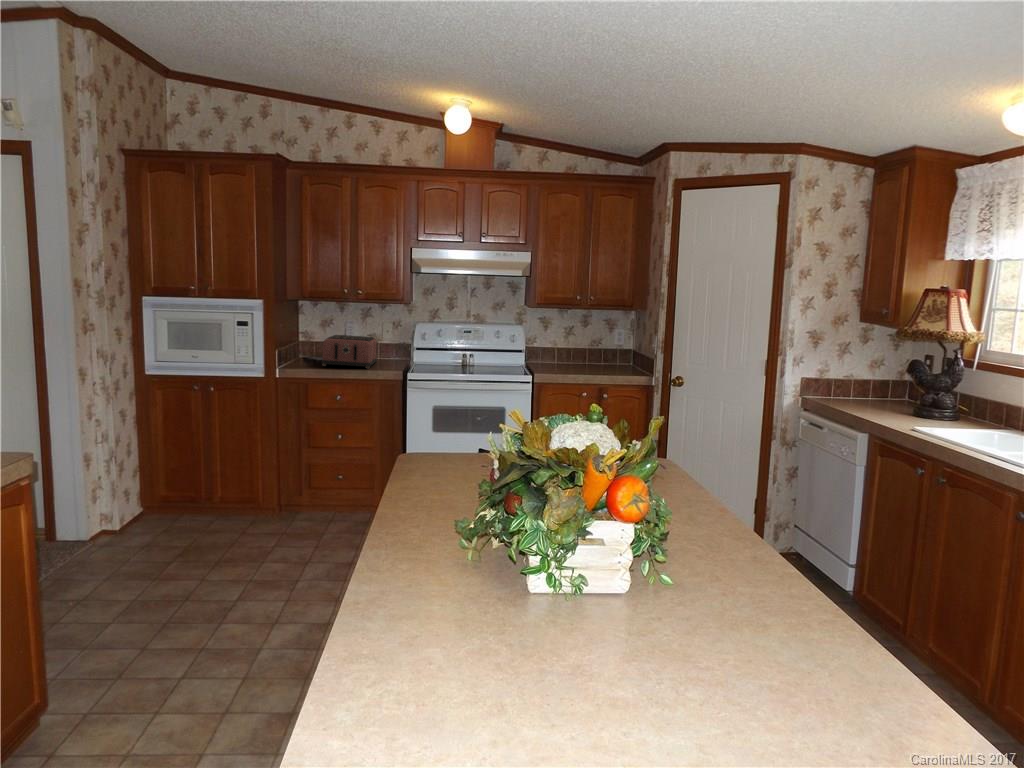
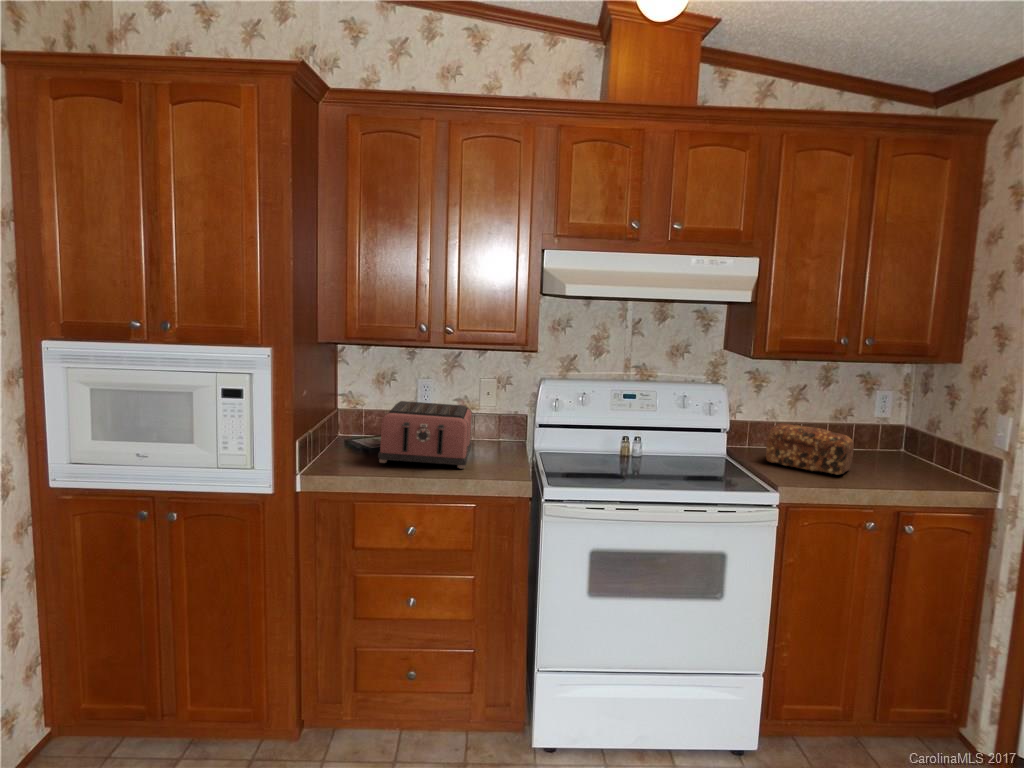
bread loaf: none [543,345,590,371] -> present [766,423,854,474]

